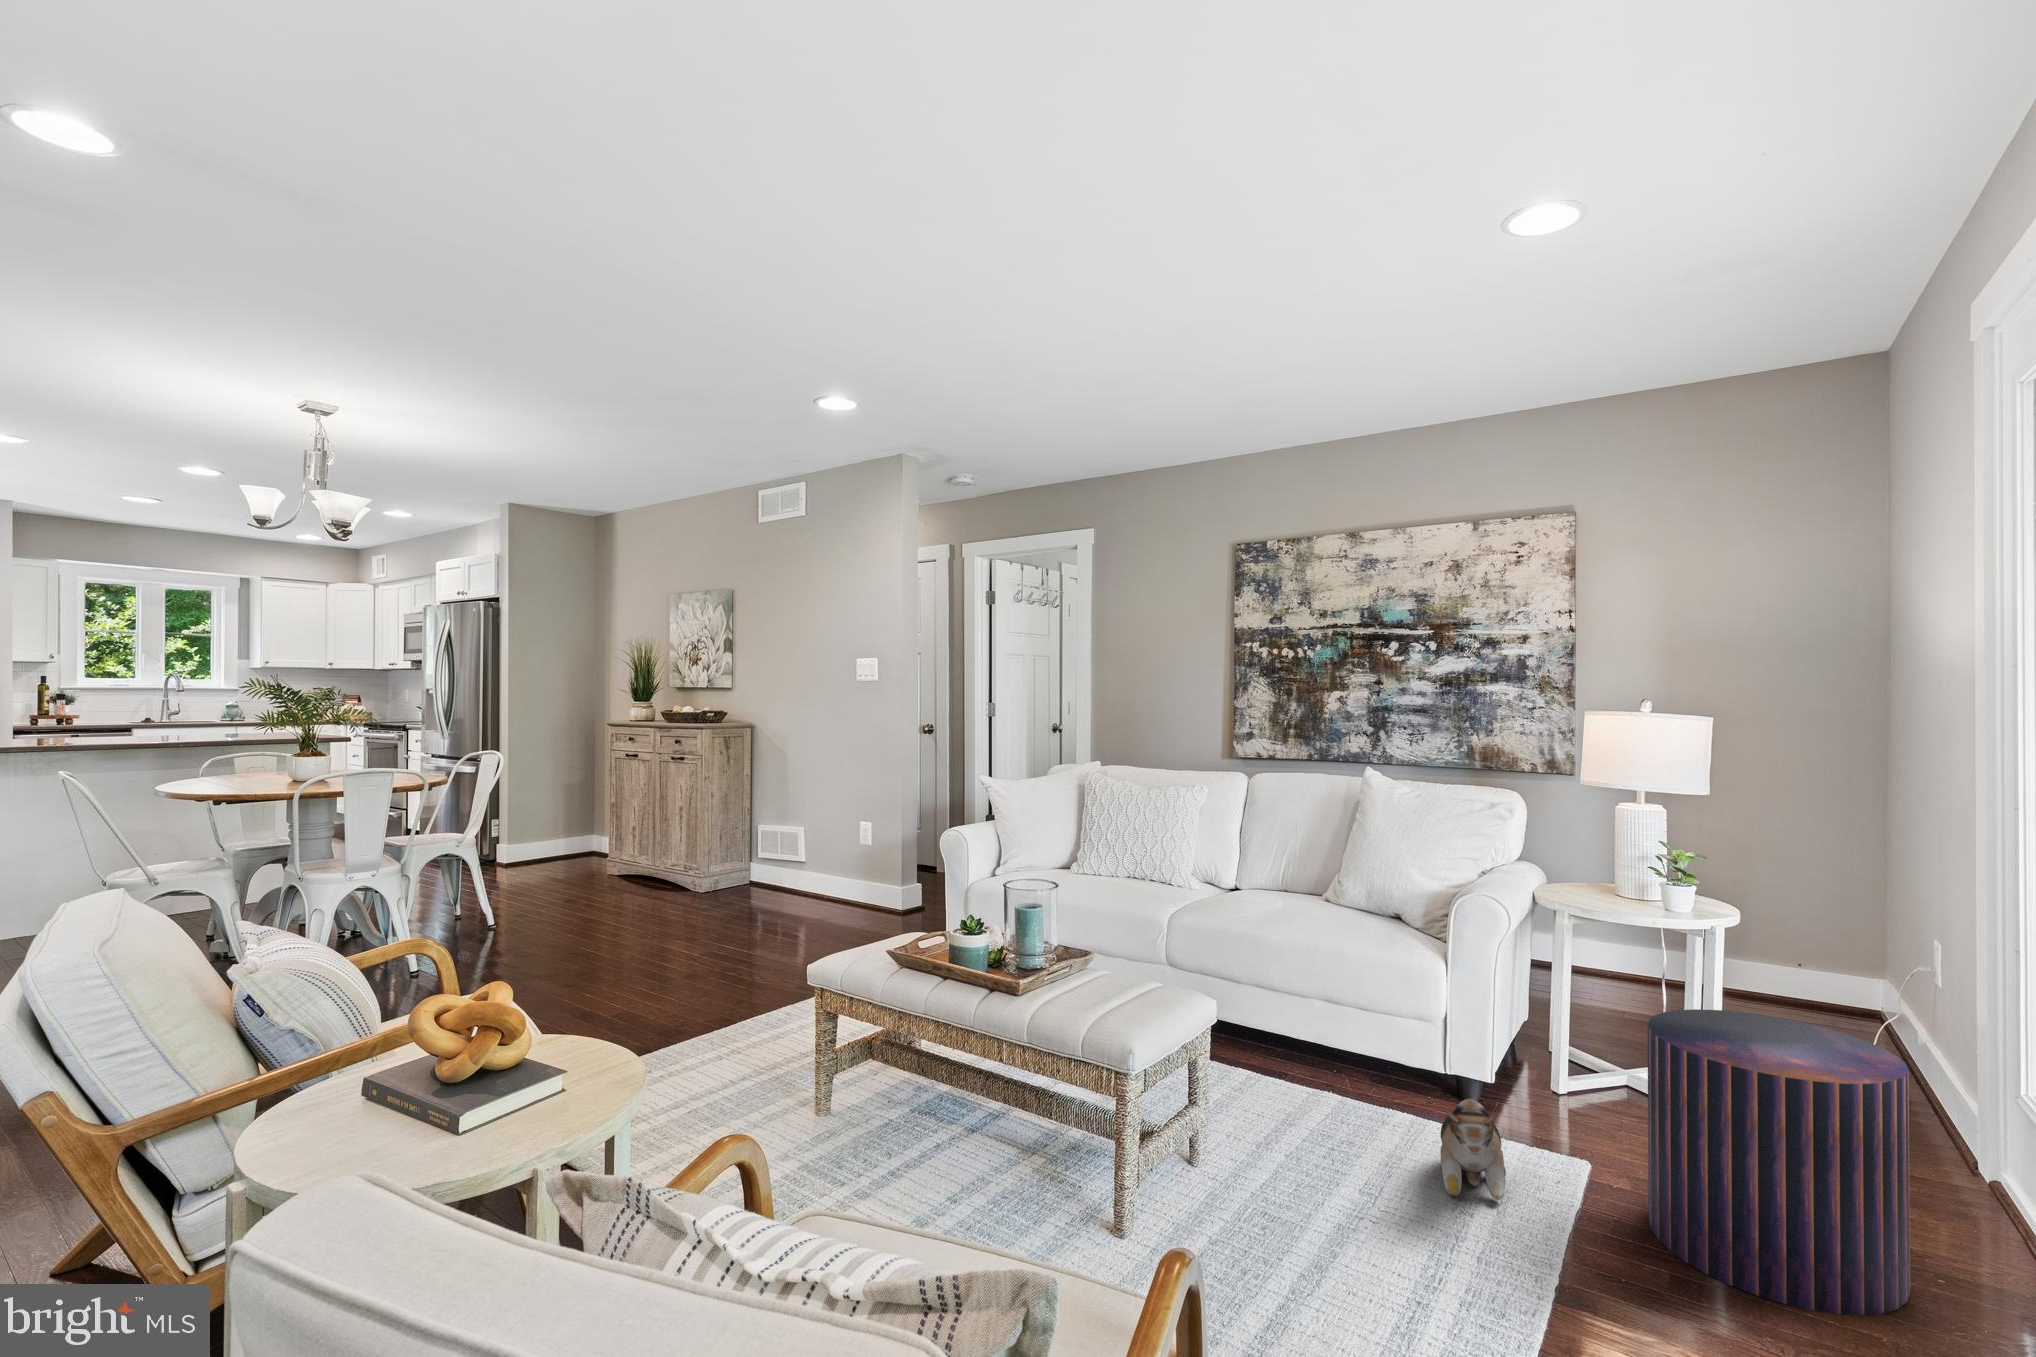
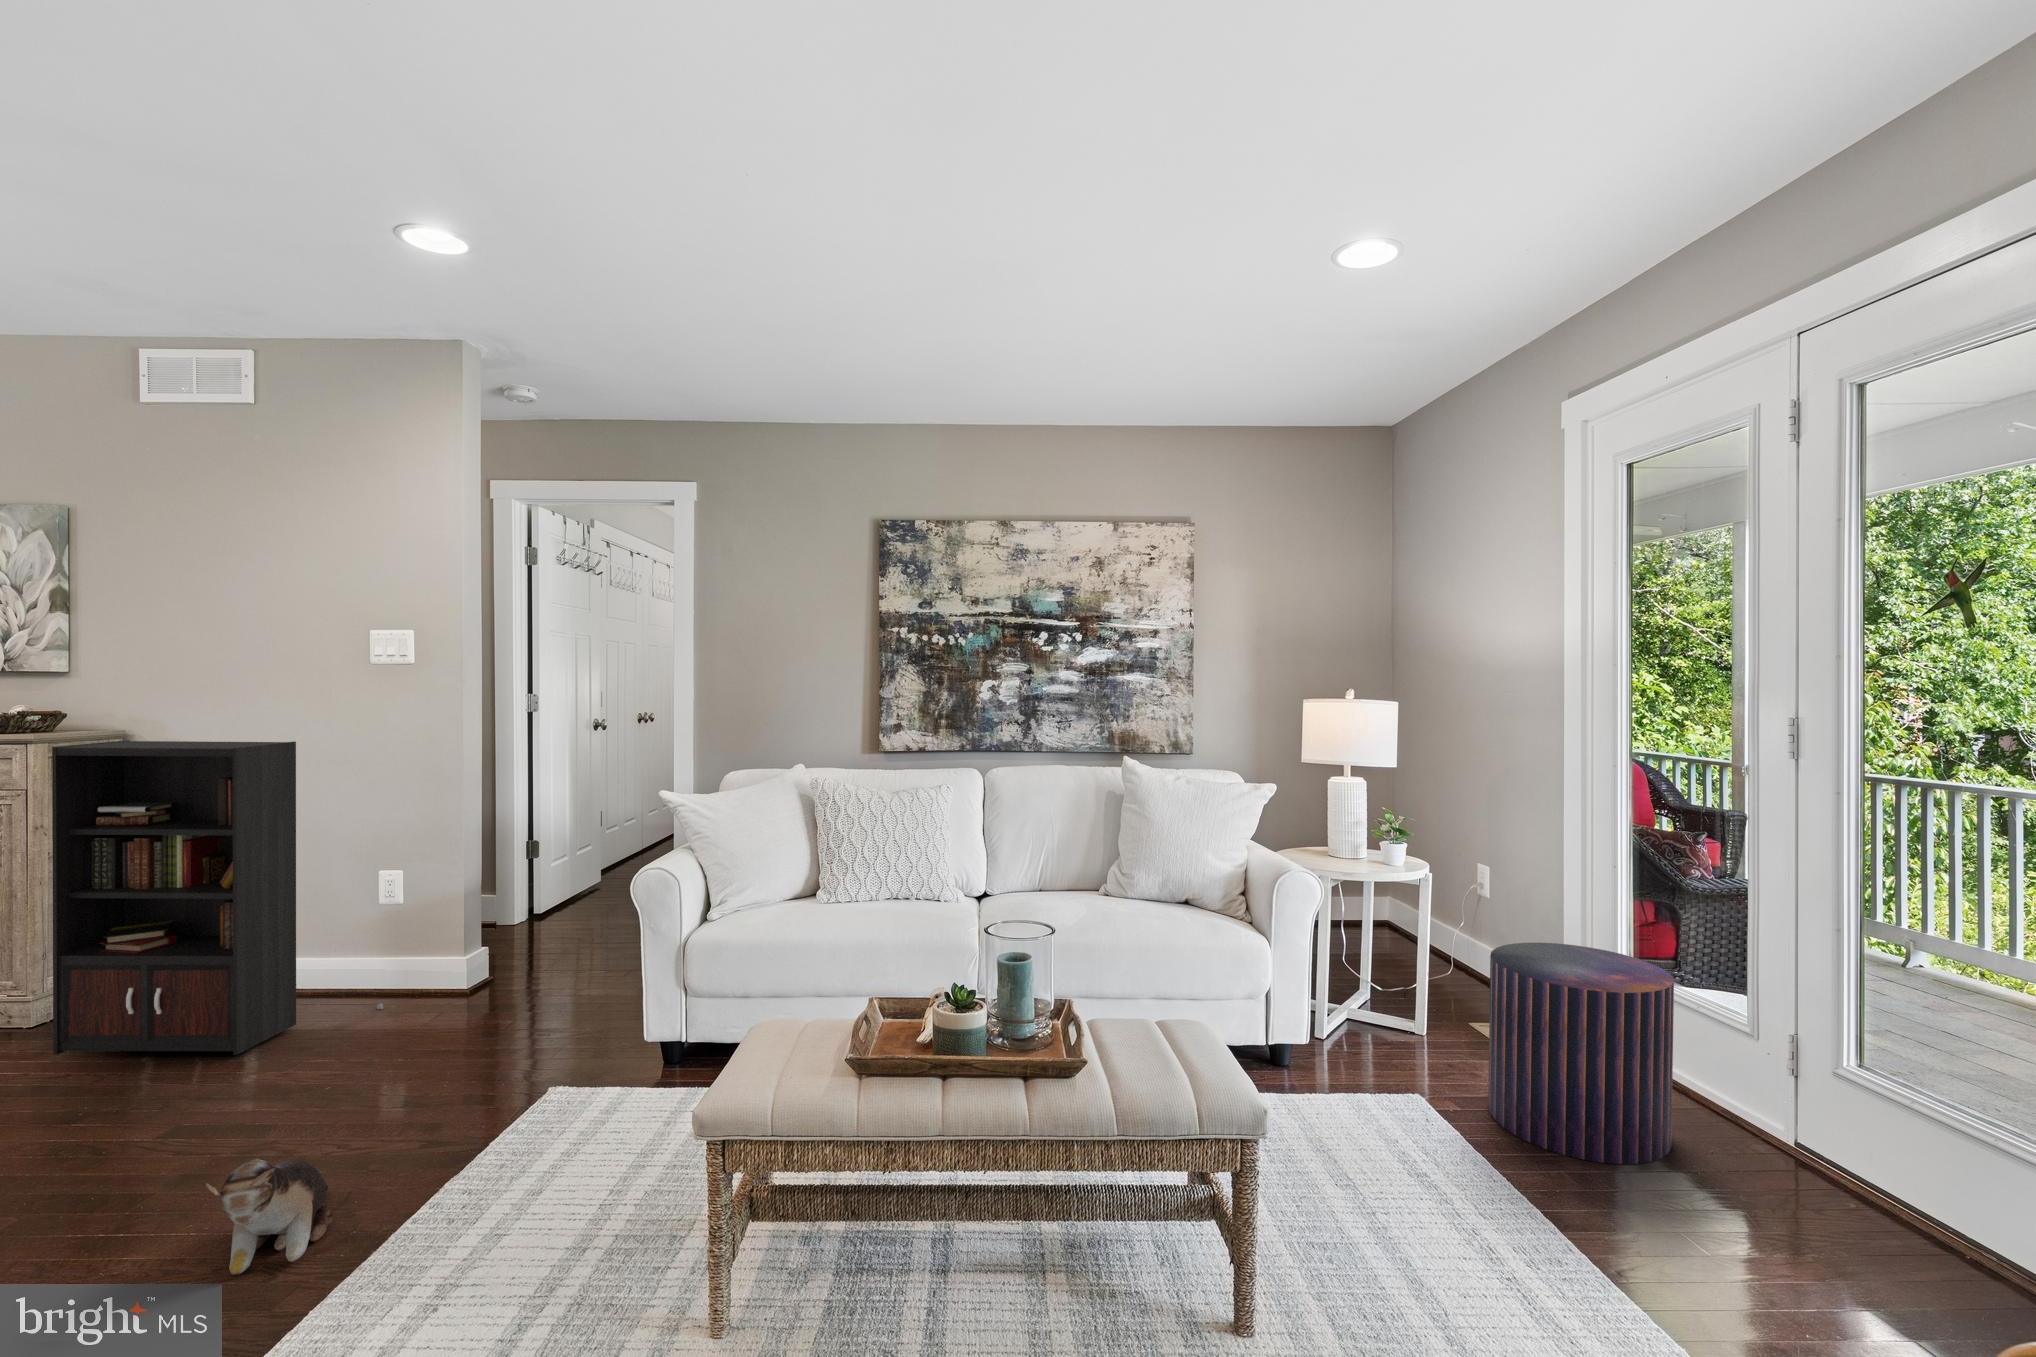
bookcase: none [701,725,856,921] -> present [52,740,383,1055]
plush toy: present [1441,1098,1506,1200] -> present [206,1158,333,1275]

